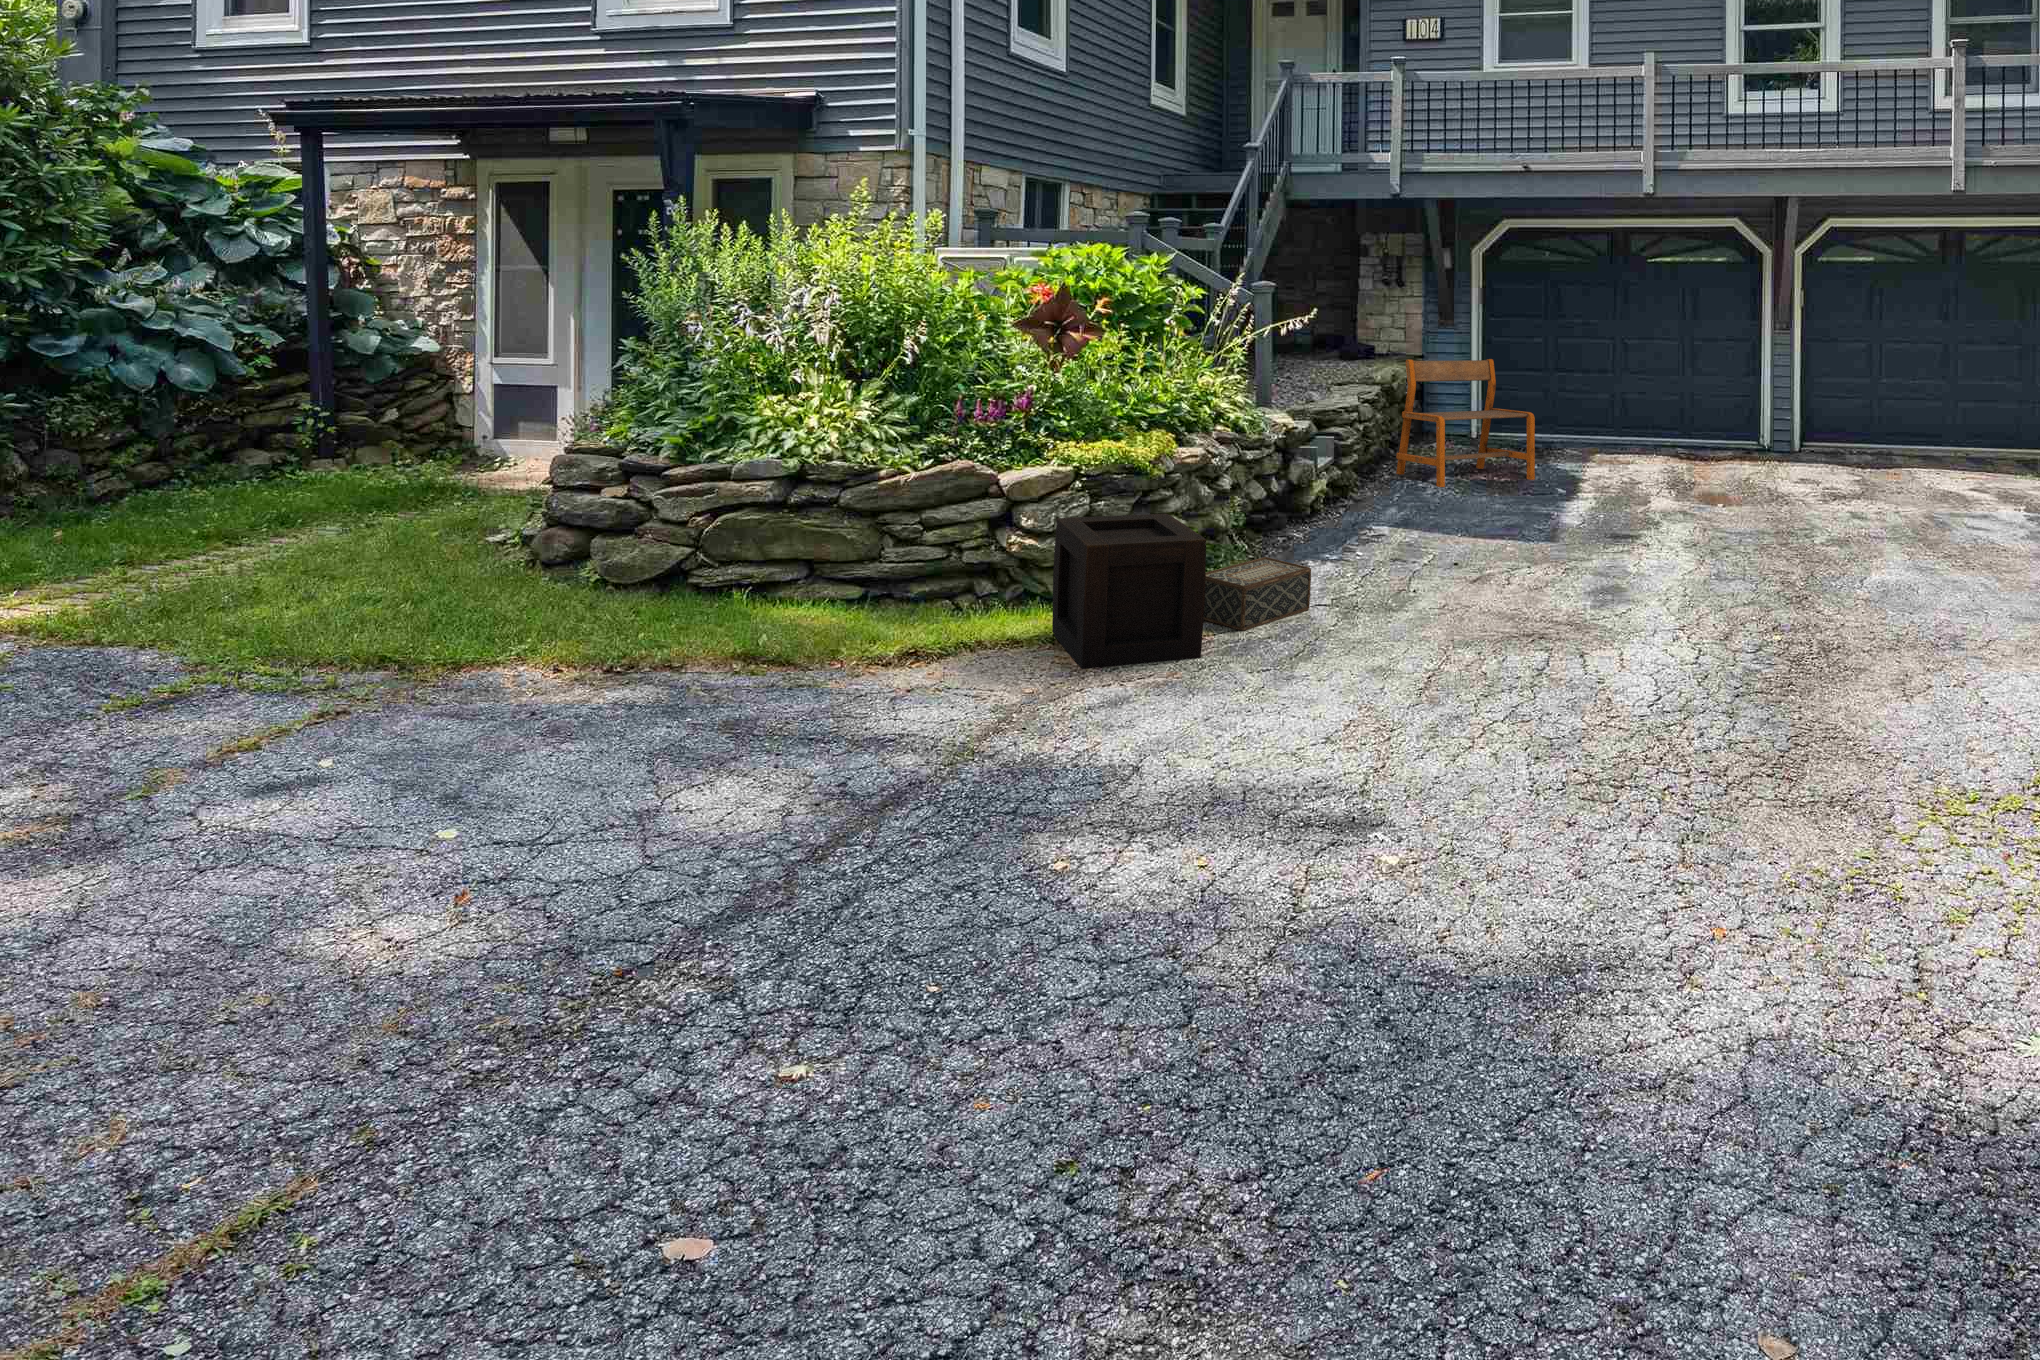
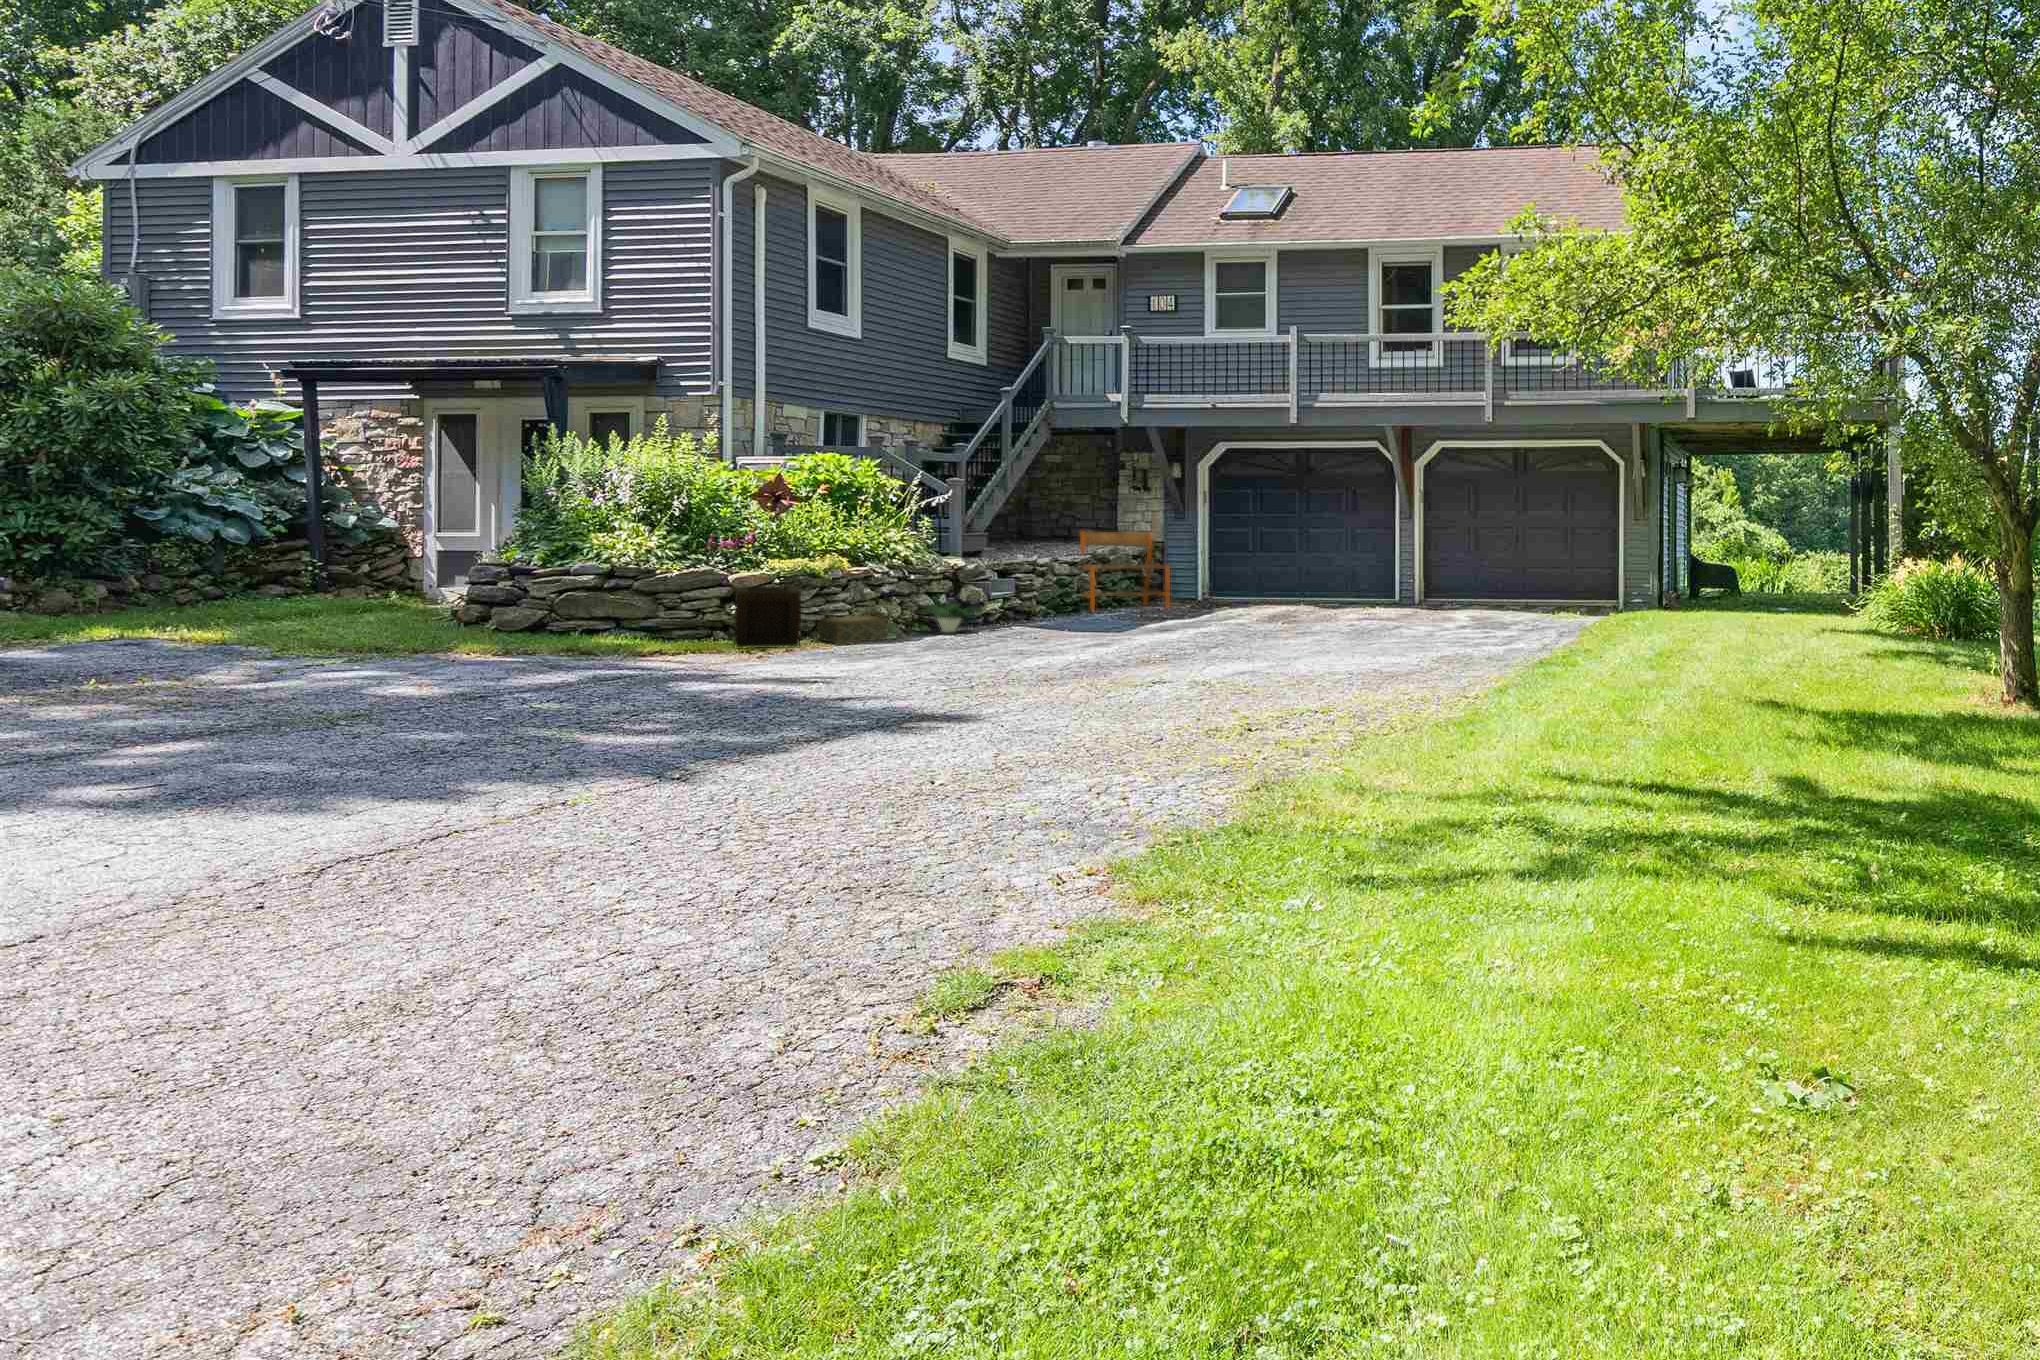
potted plant: none [1317,514,1430,574] -> present [925,603,983,632]

